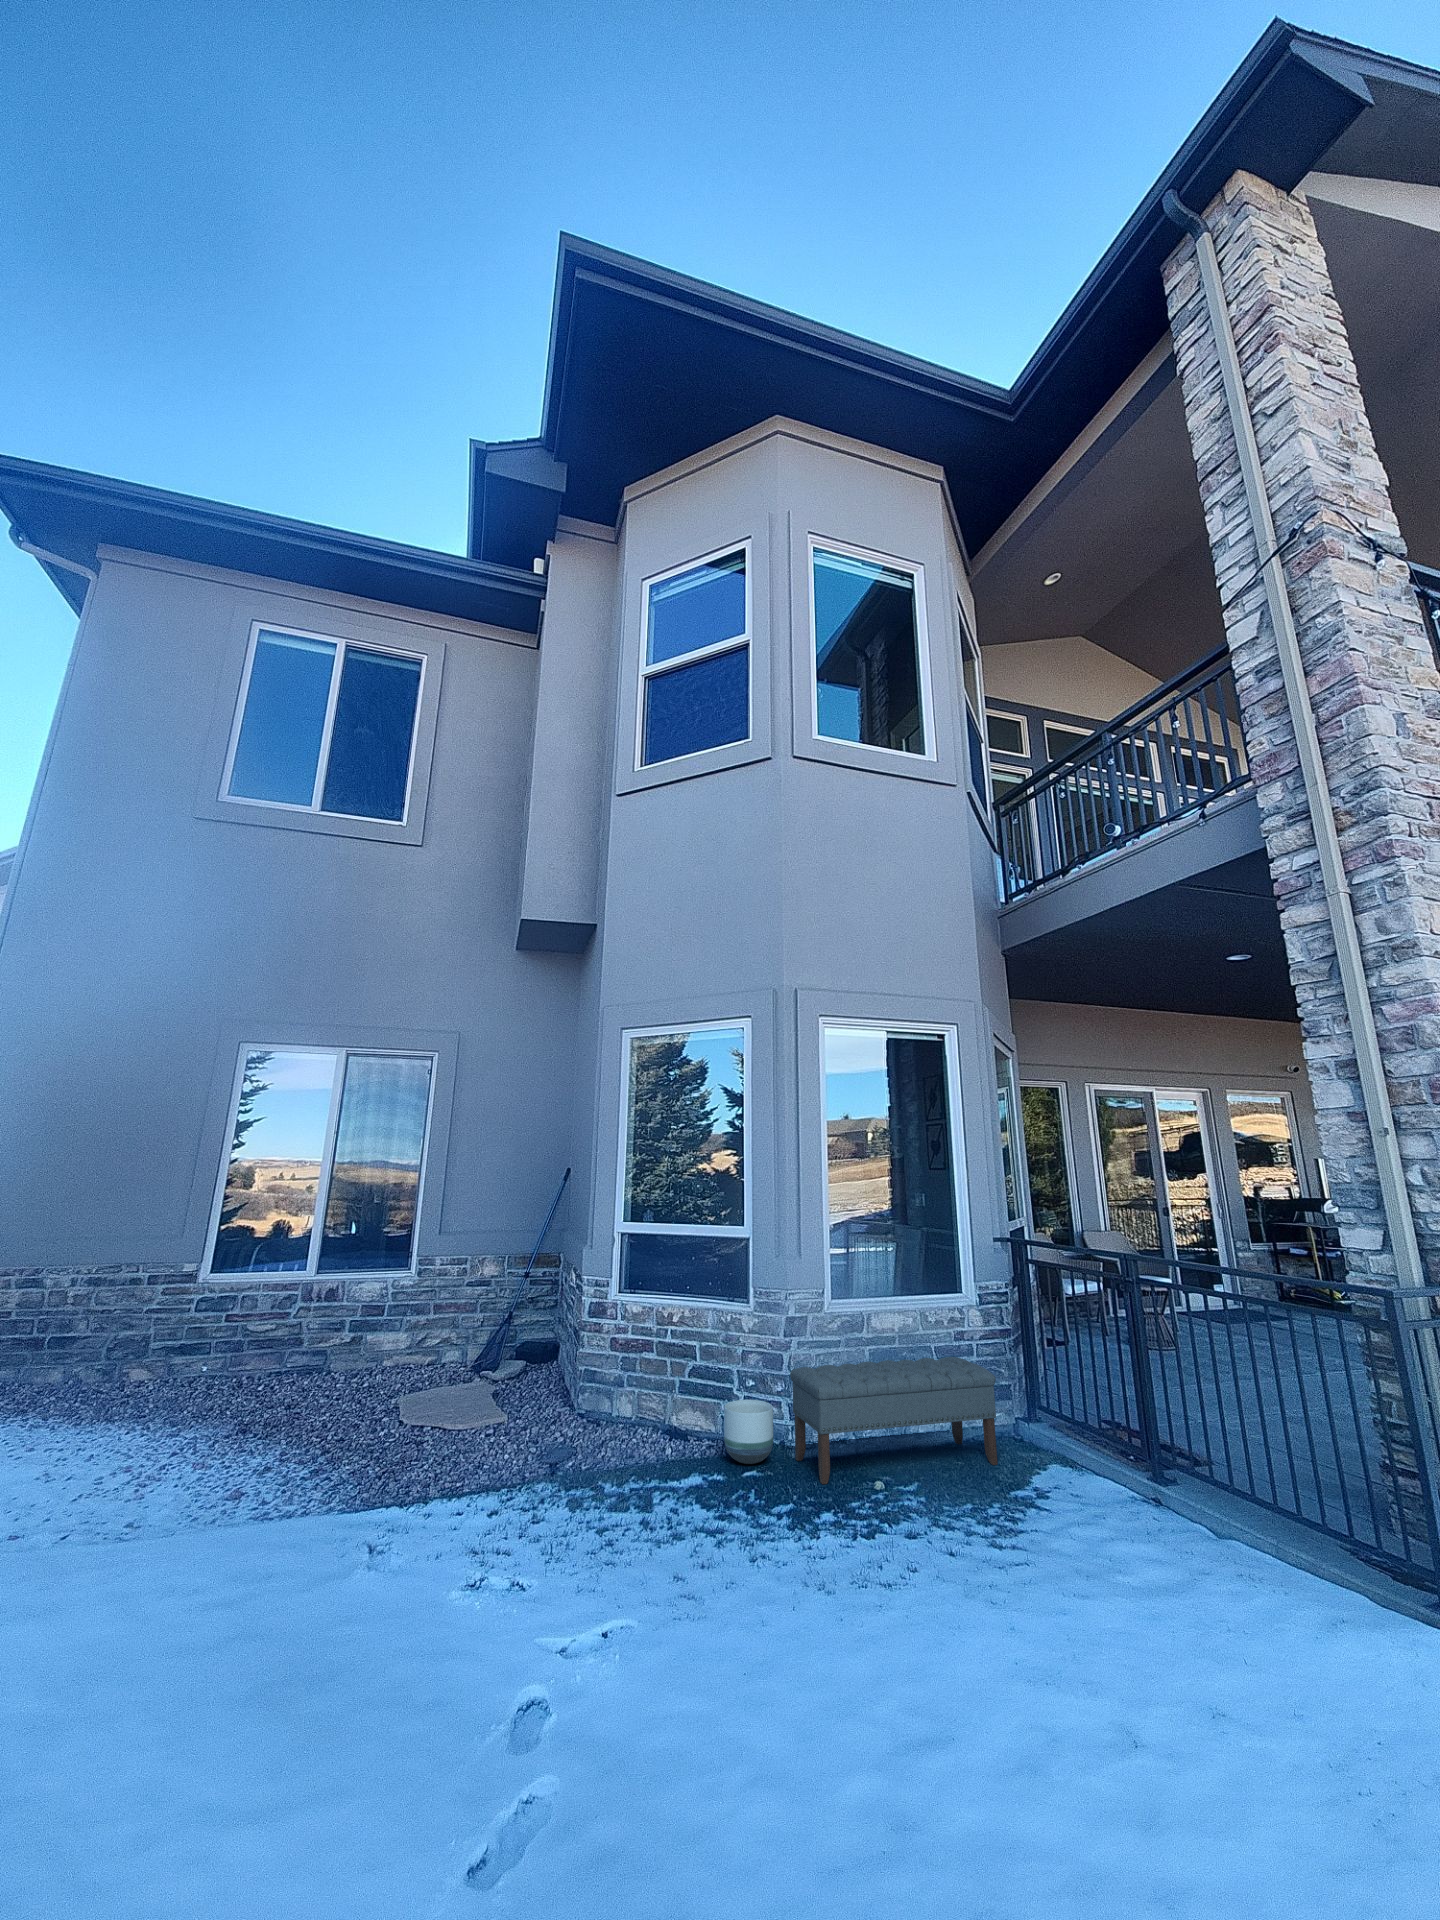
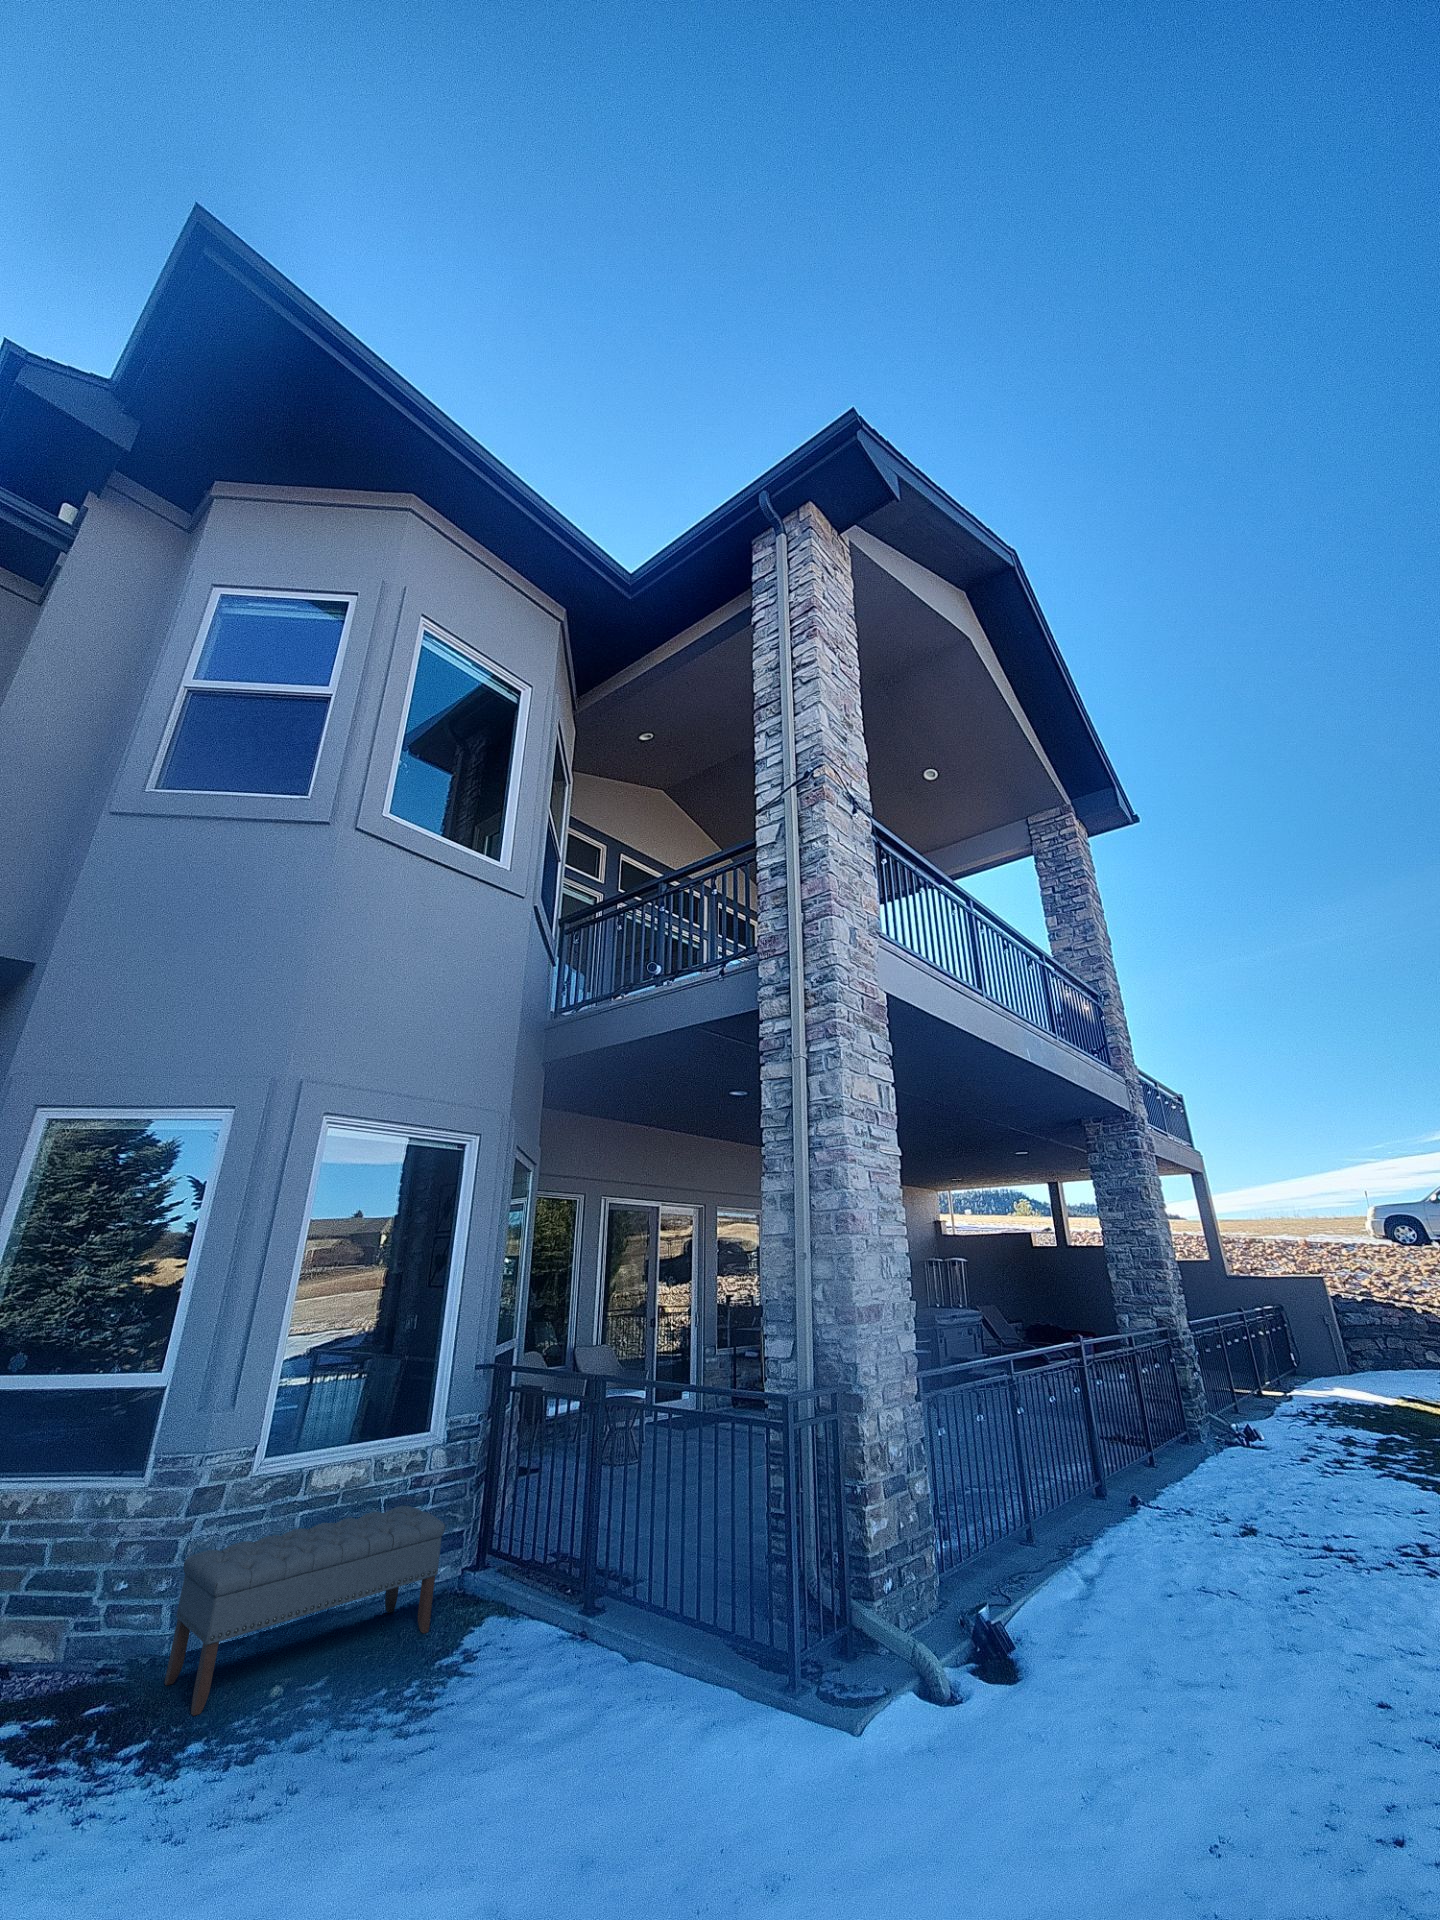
planter: present [724,1400,773,1464] -> none [55,1608,146,1710]

